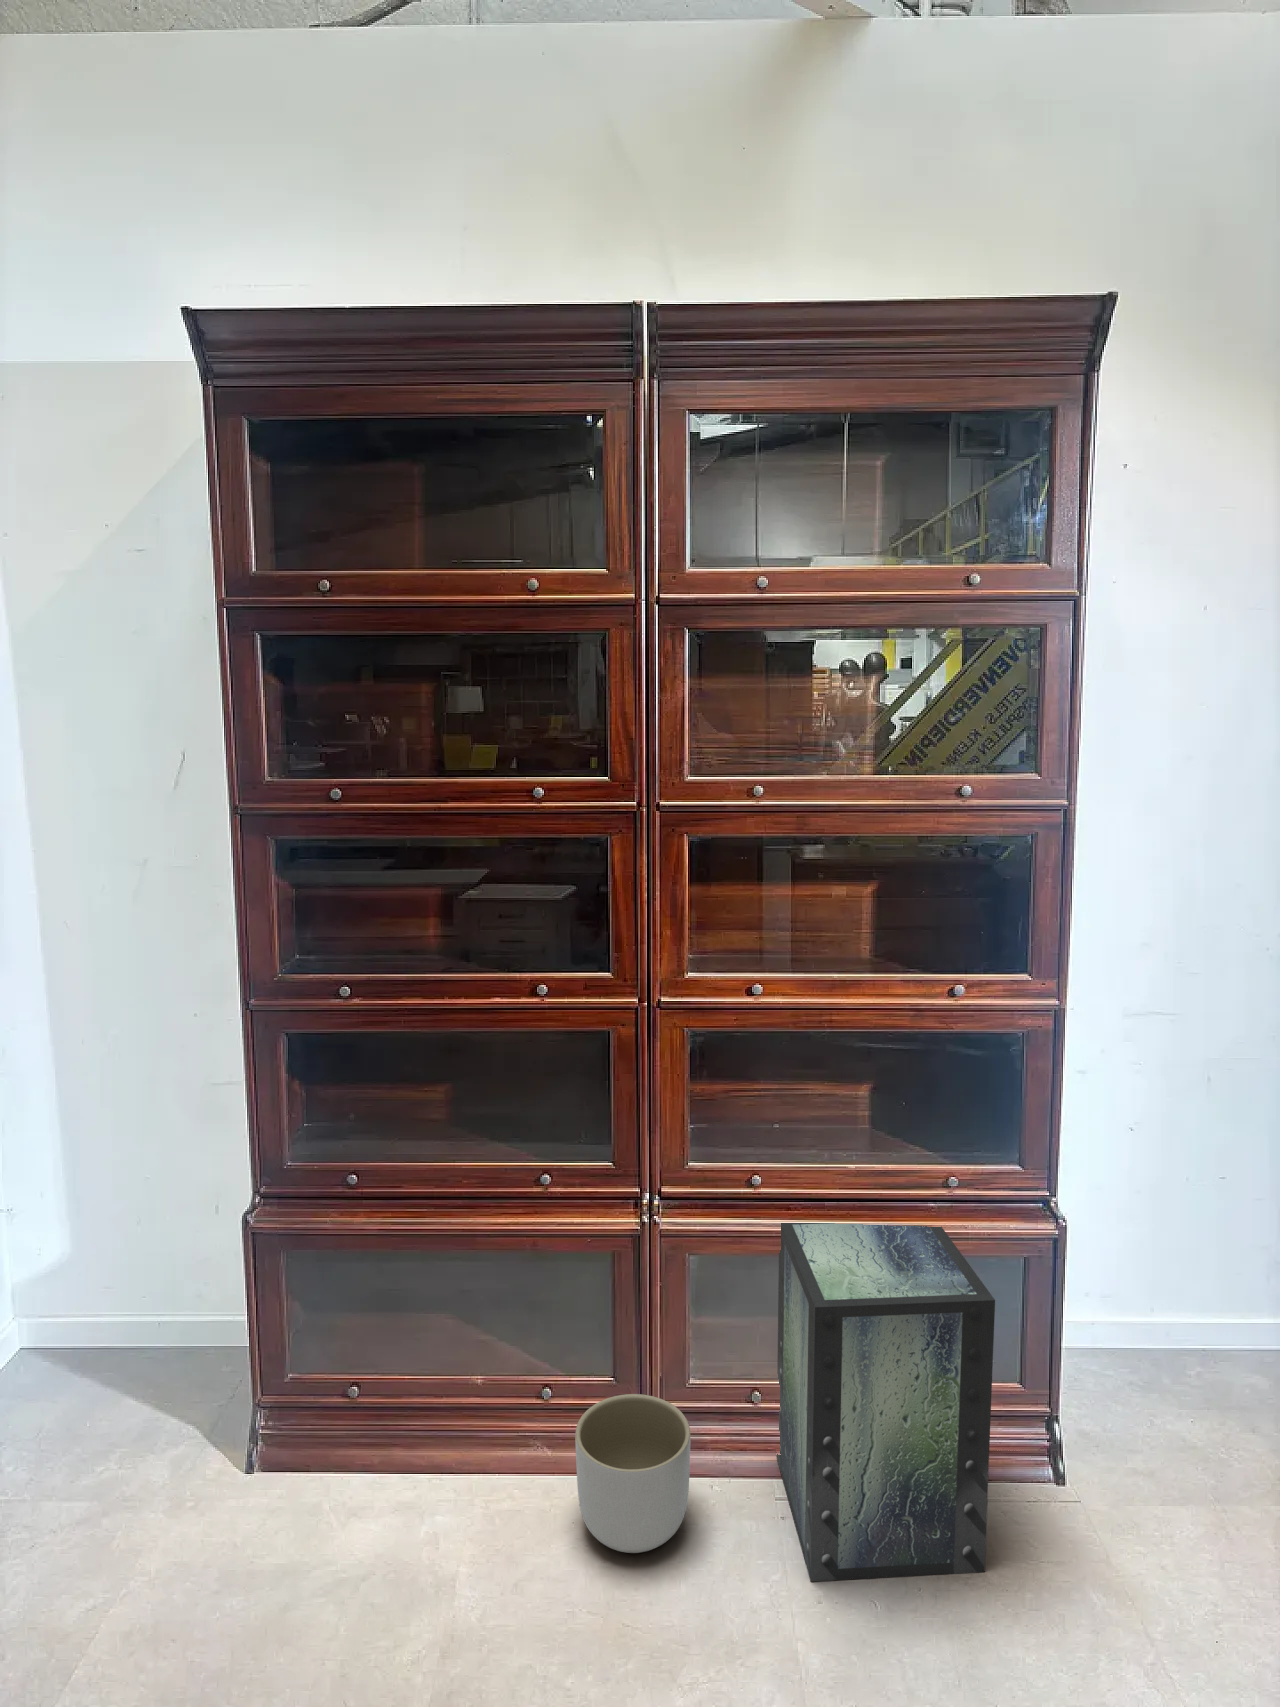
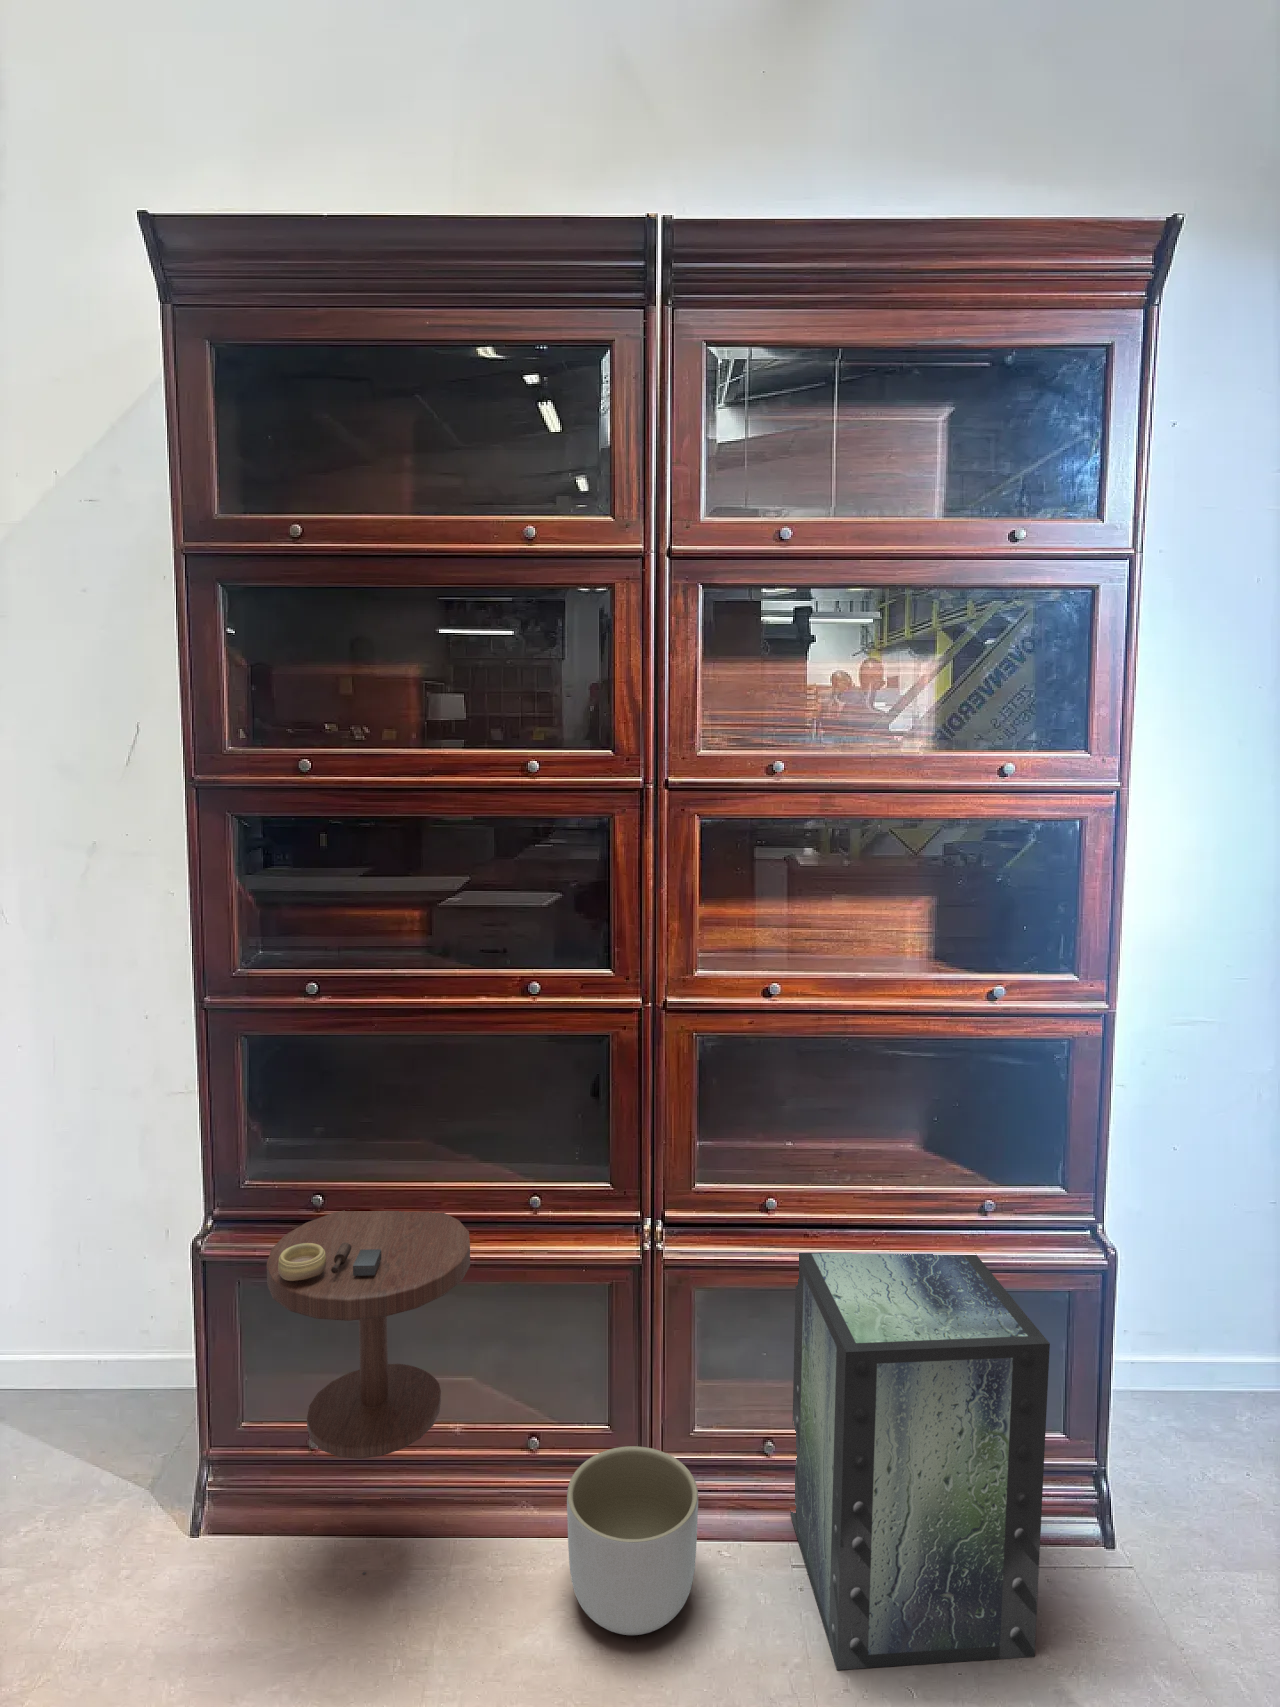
side table: none [310,1183,488,1504] -> present [267,1211,470,1574]

